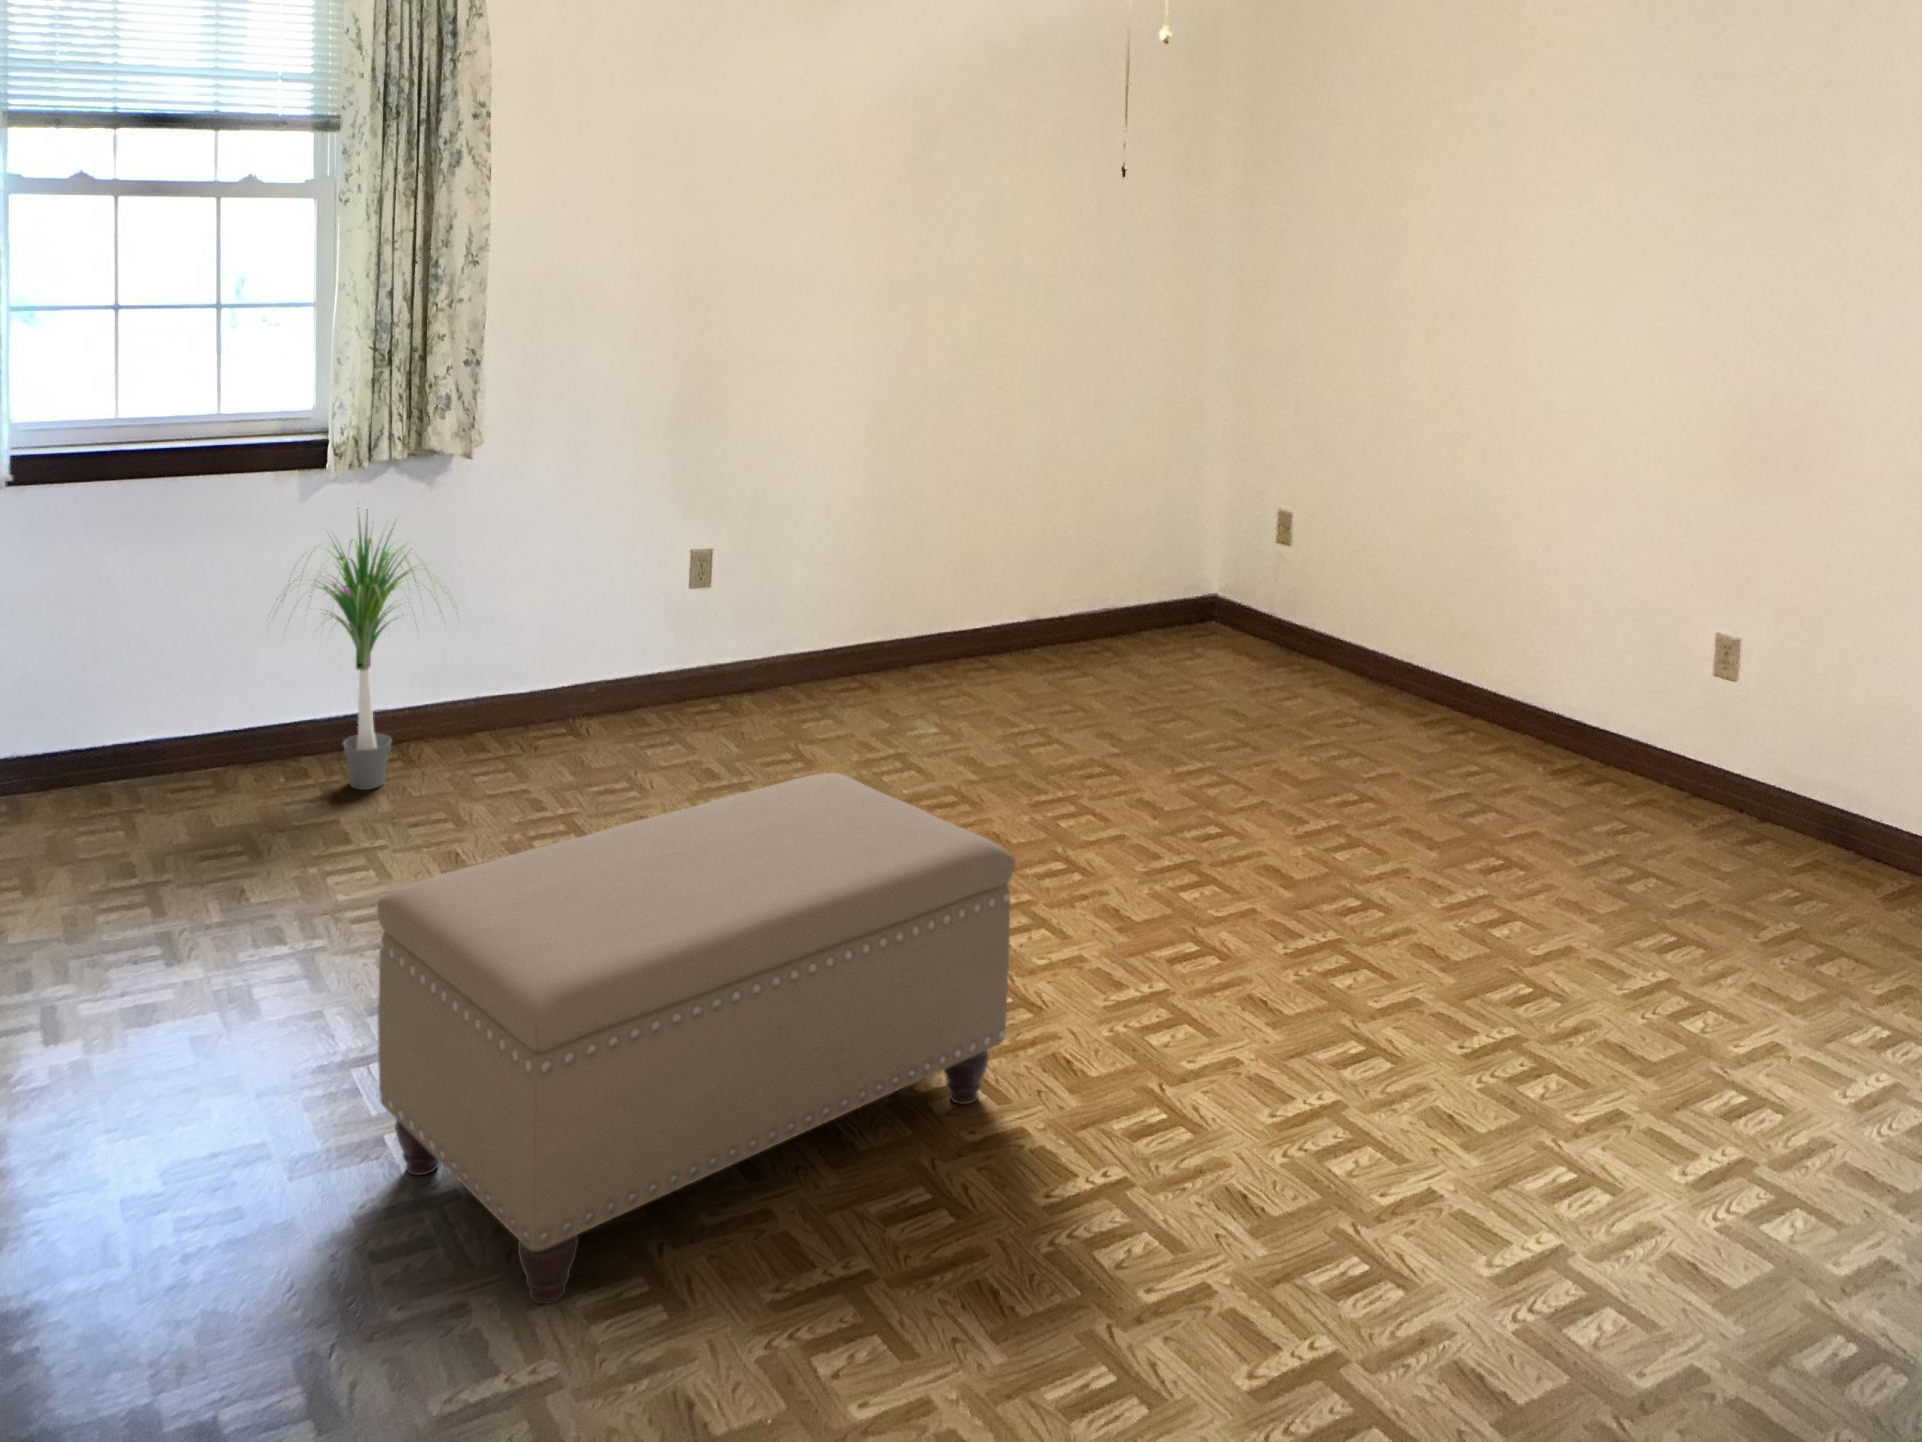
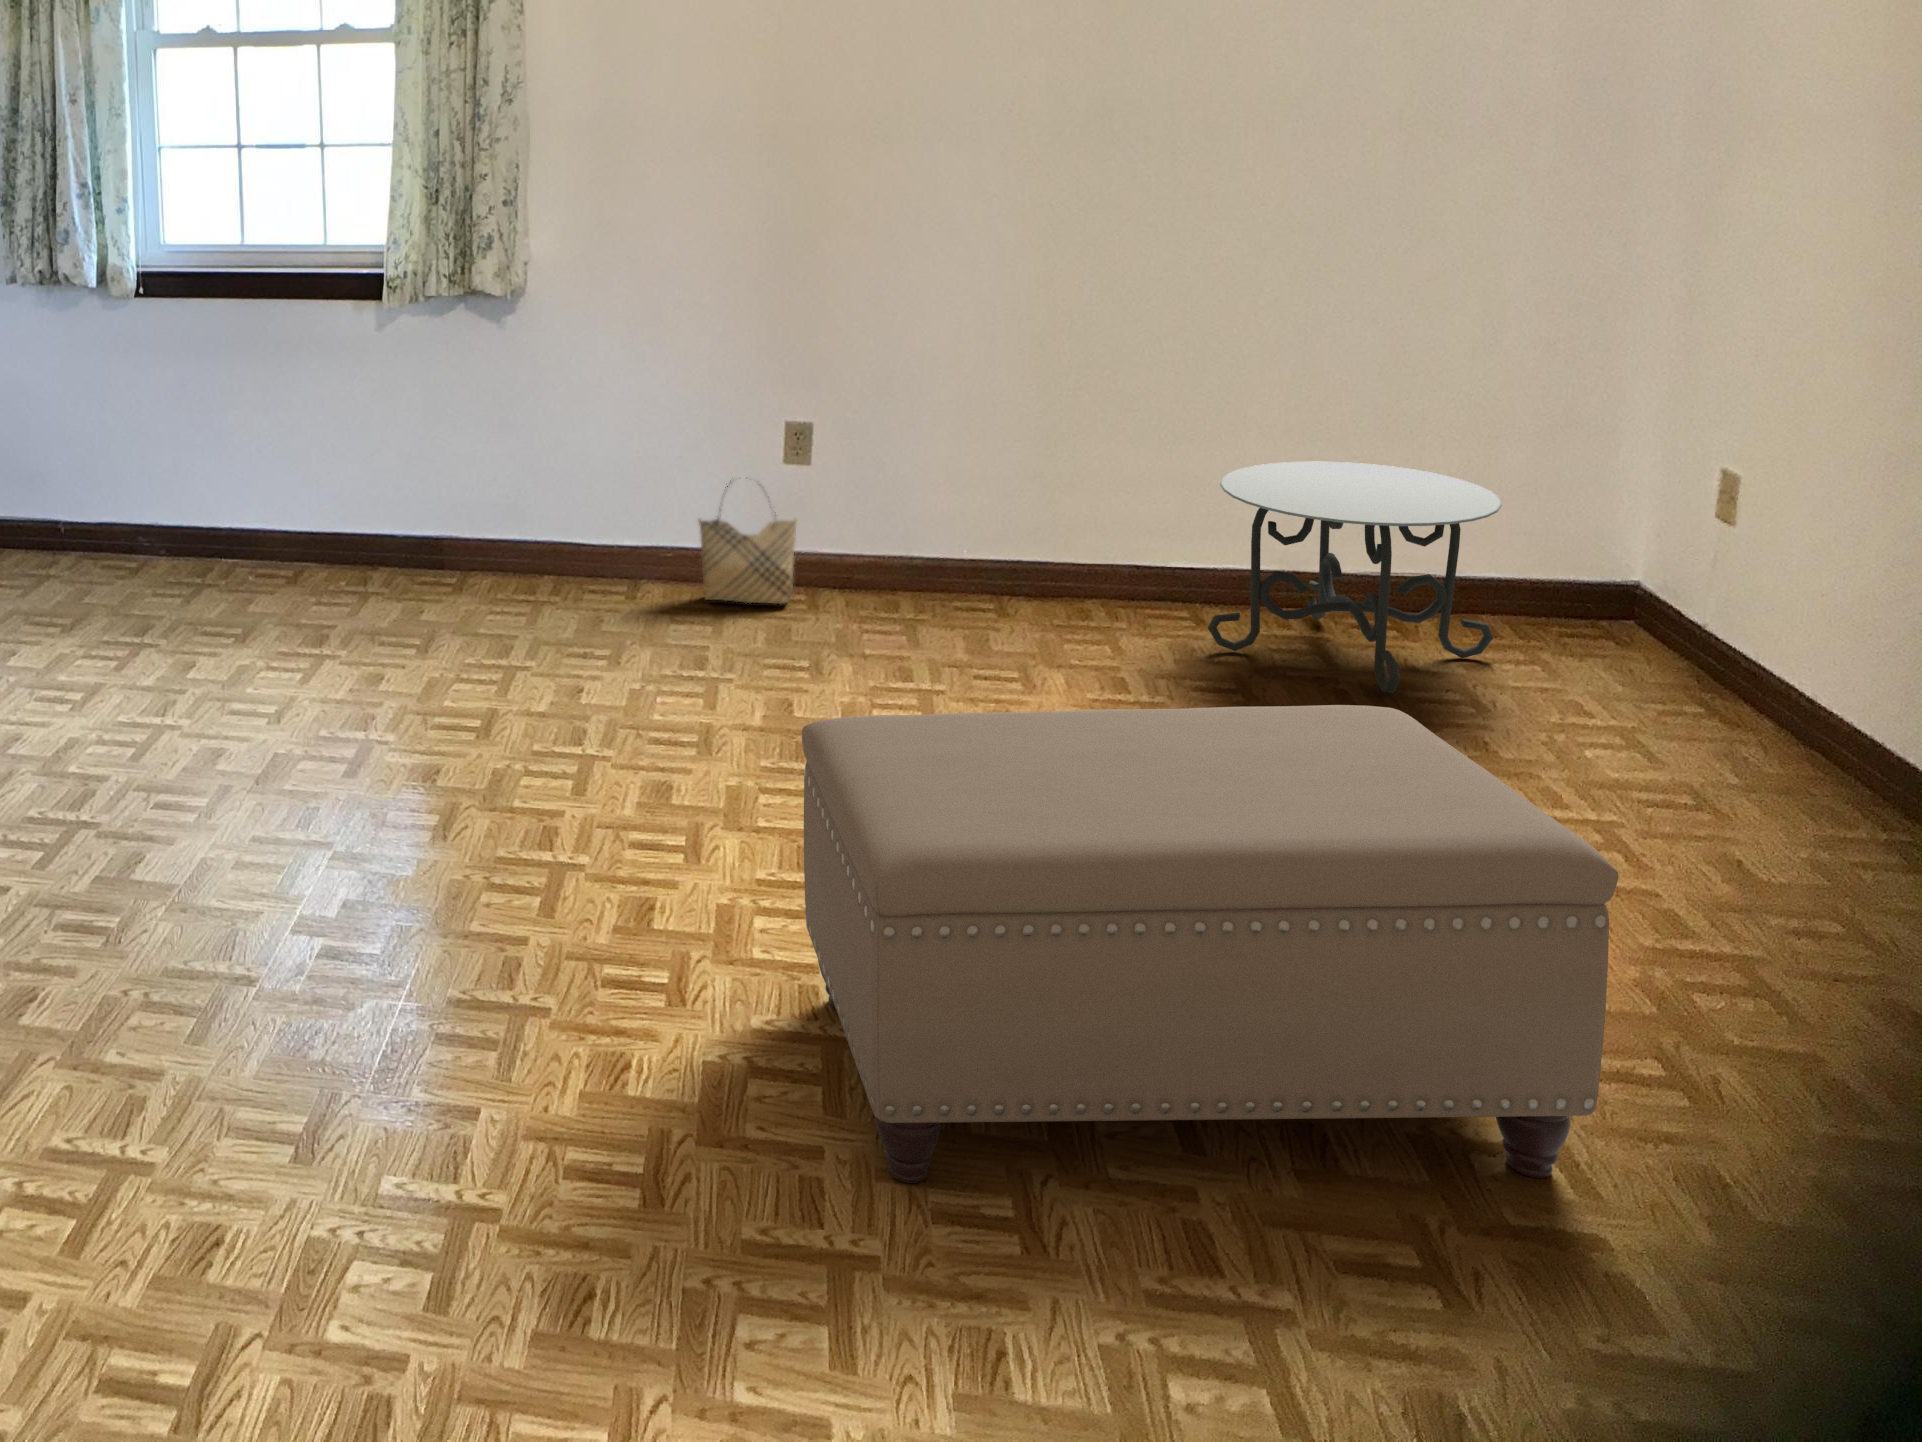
potted plant: present [281,508,453,790] -> none [857,346,1057,638]
side table: none [593,575,806,765] -> present [1208,462,1502,693]
woven basket: none [67,646,185,801] -> present [699,480,797,604]

